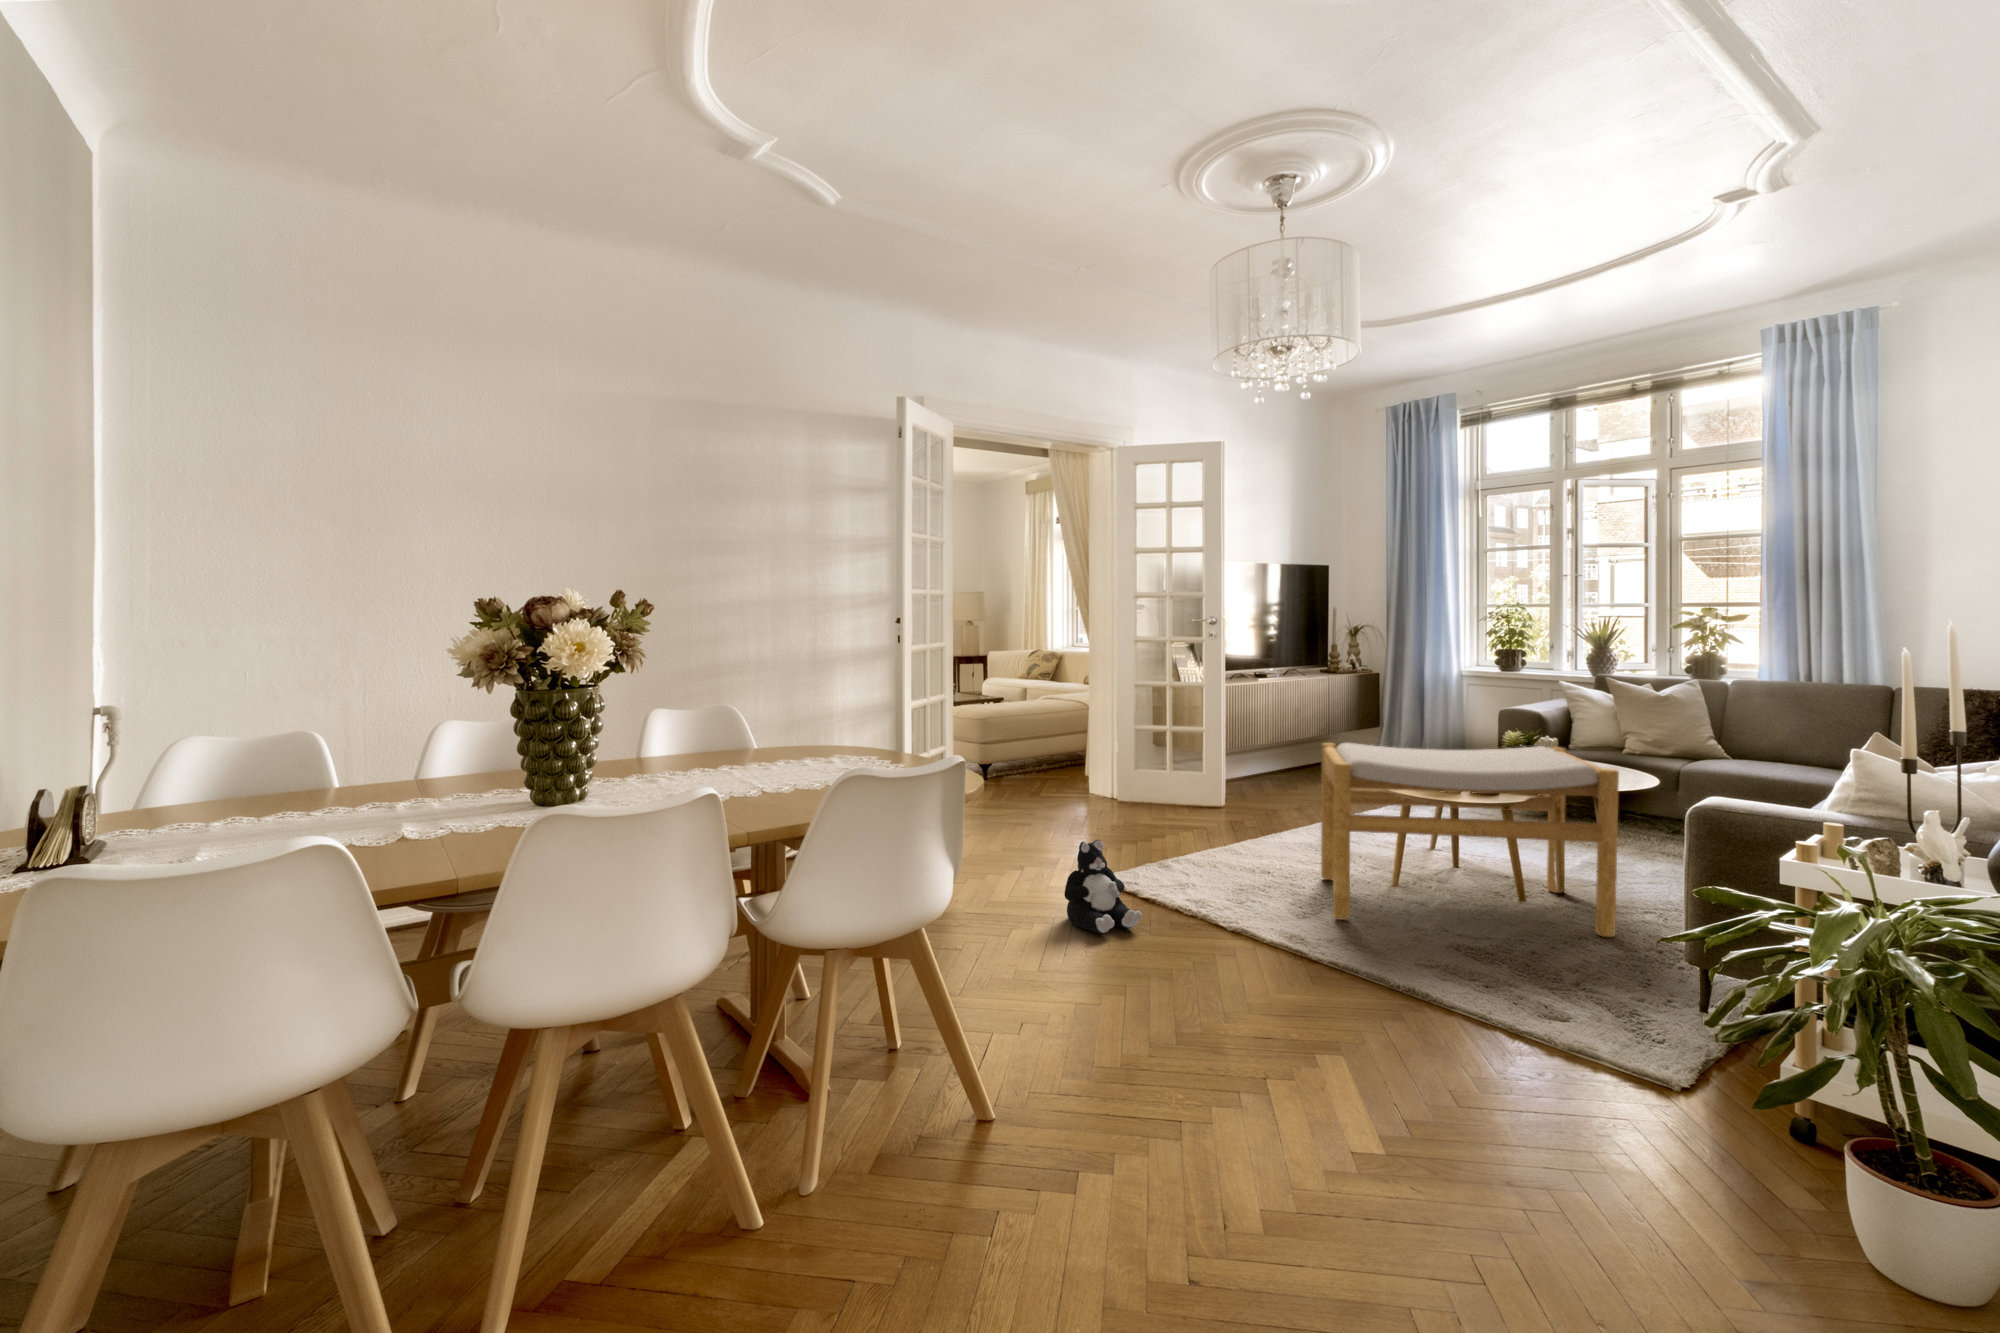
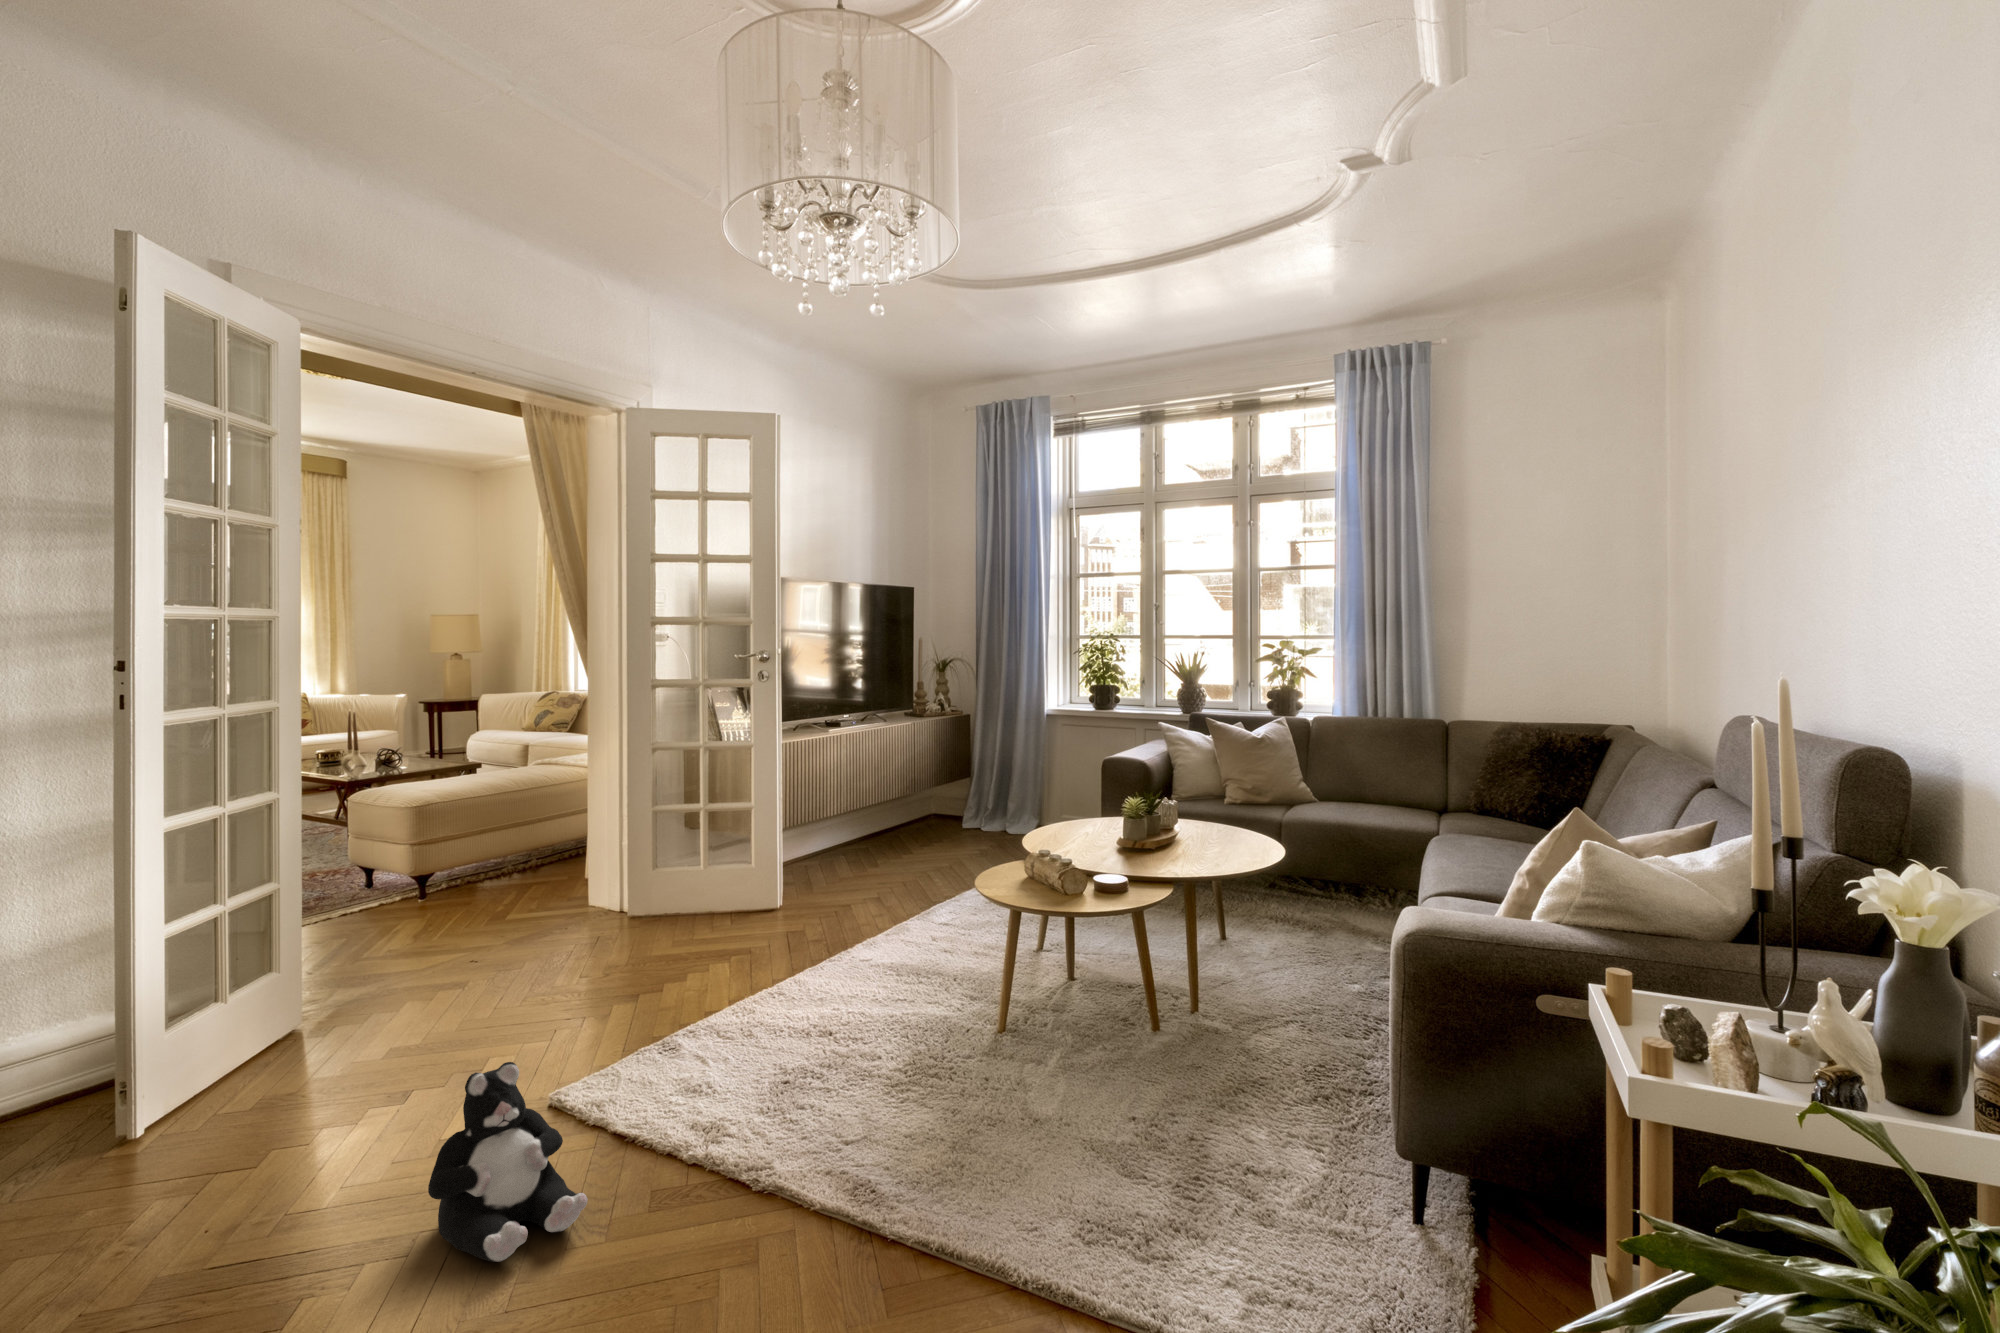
footstool: present [1321,743,1619,937] -> none [901,821,1281,1125]

